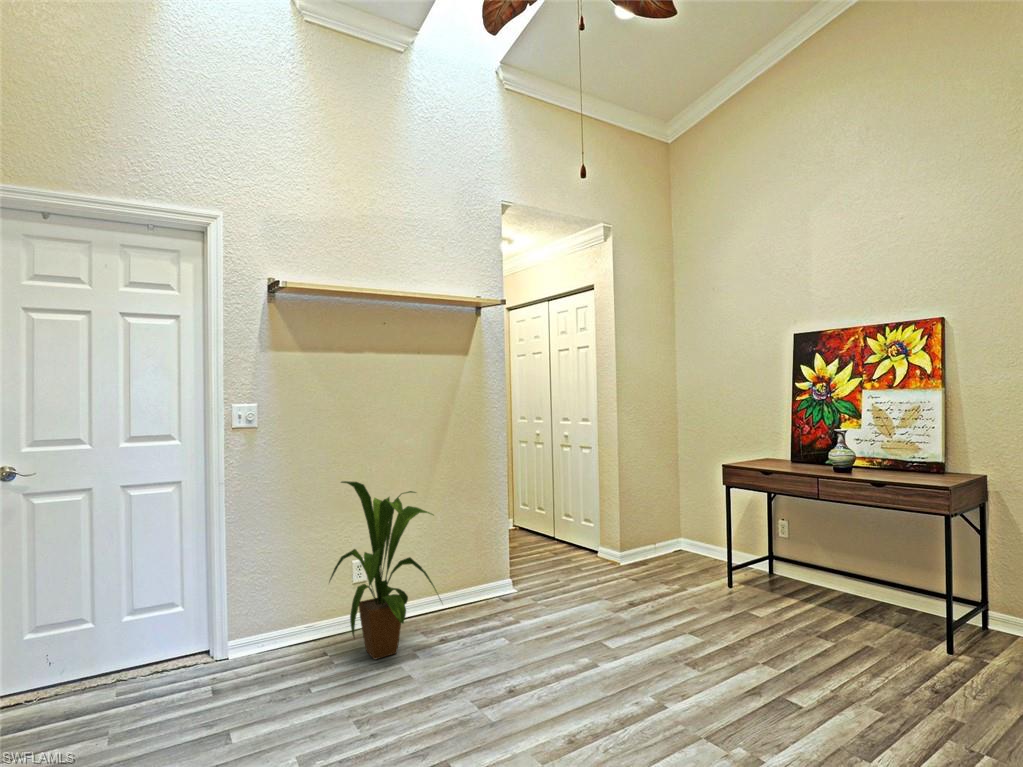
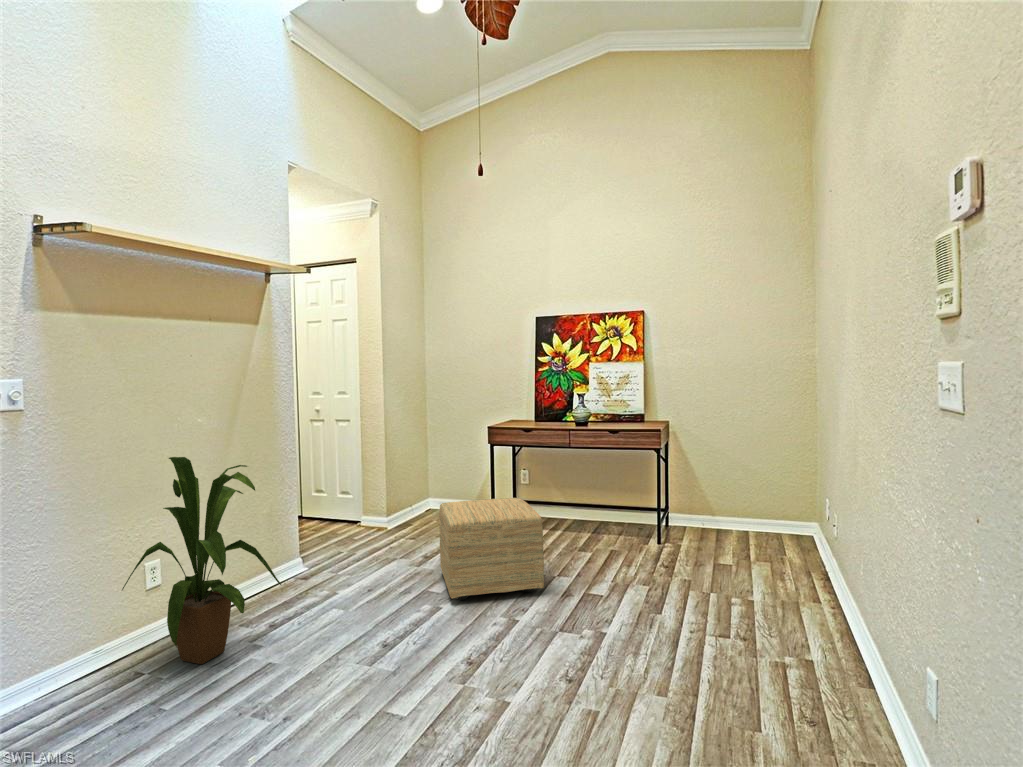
ottoman: none [604,549,727,676] -> present [439,498,544,600]

